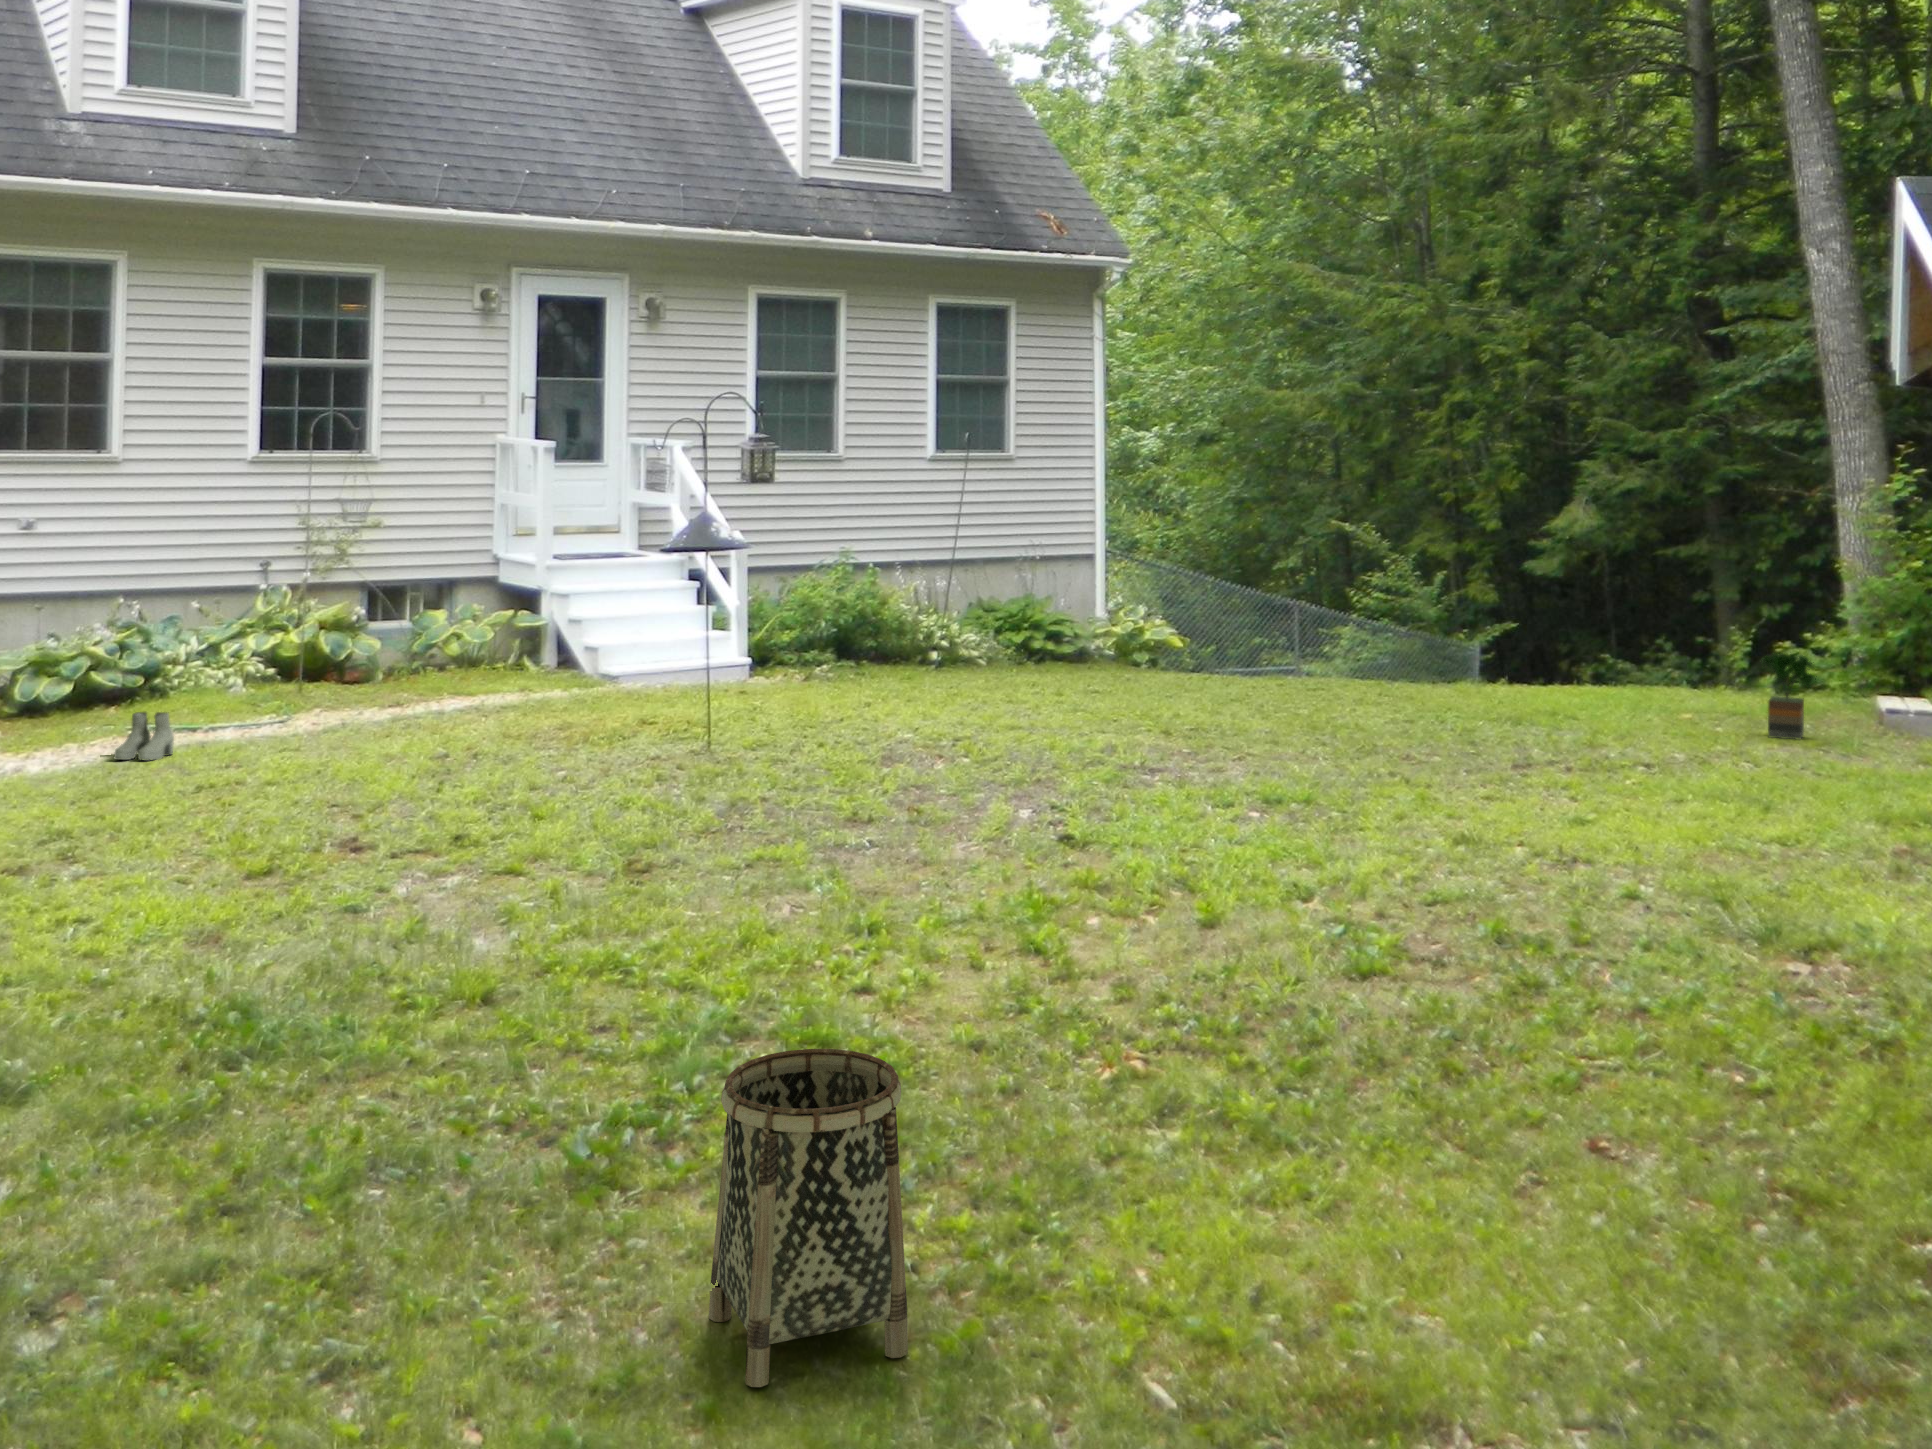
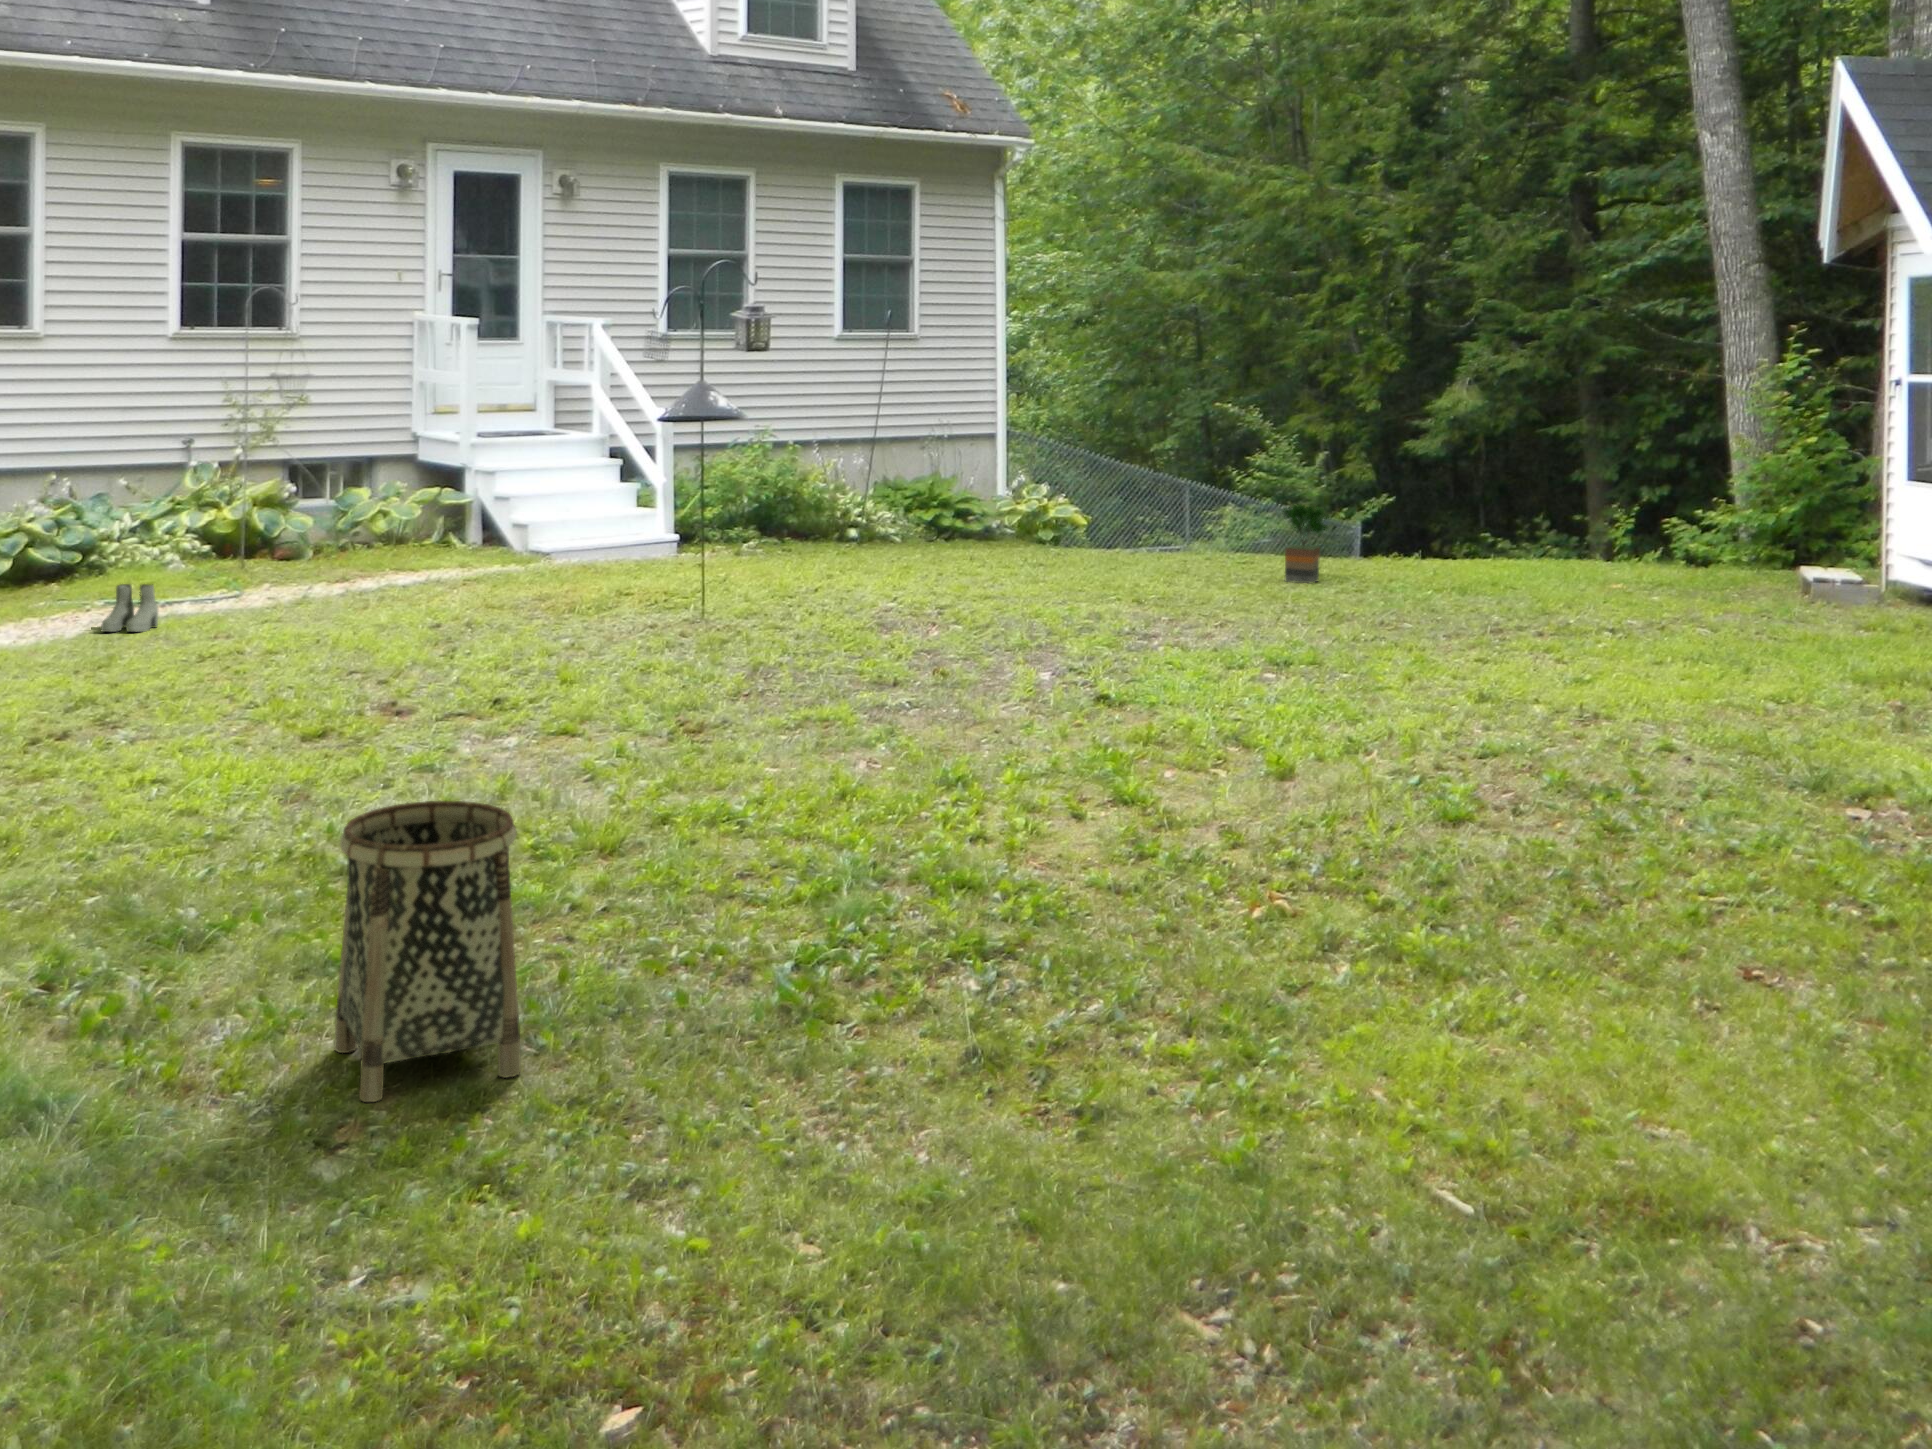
potted tree: present [1762,653,1817,739] -> present [1282,504,1329,583]
basket: present [709,1049,908,1387] -> present [334,801,521,1102]

